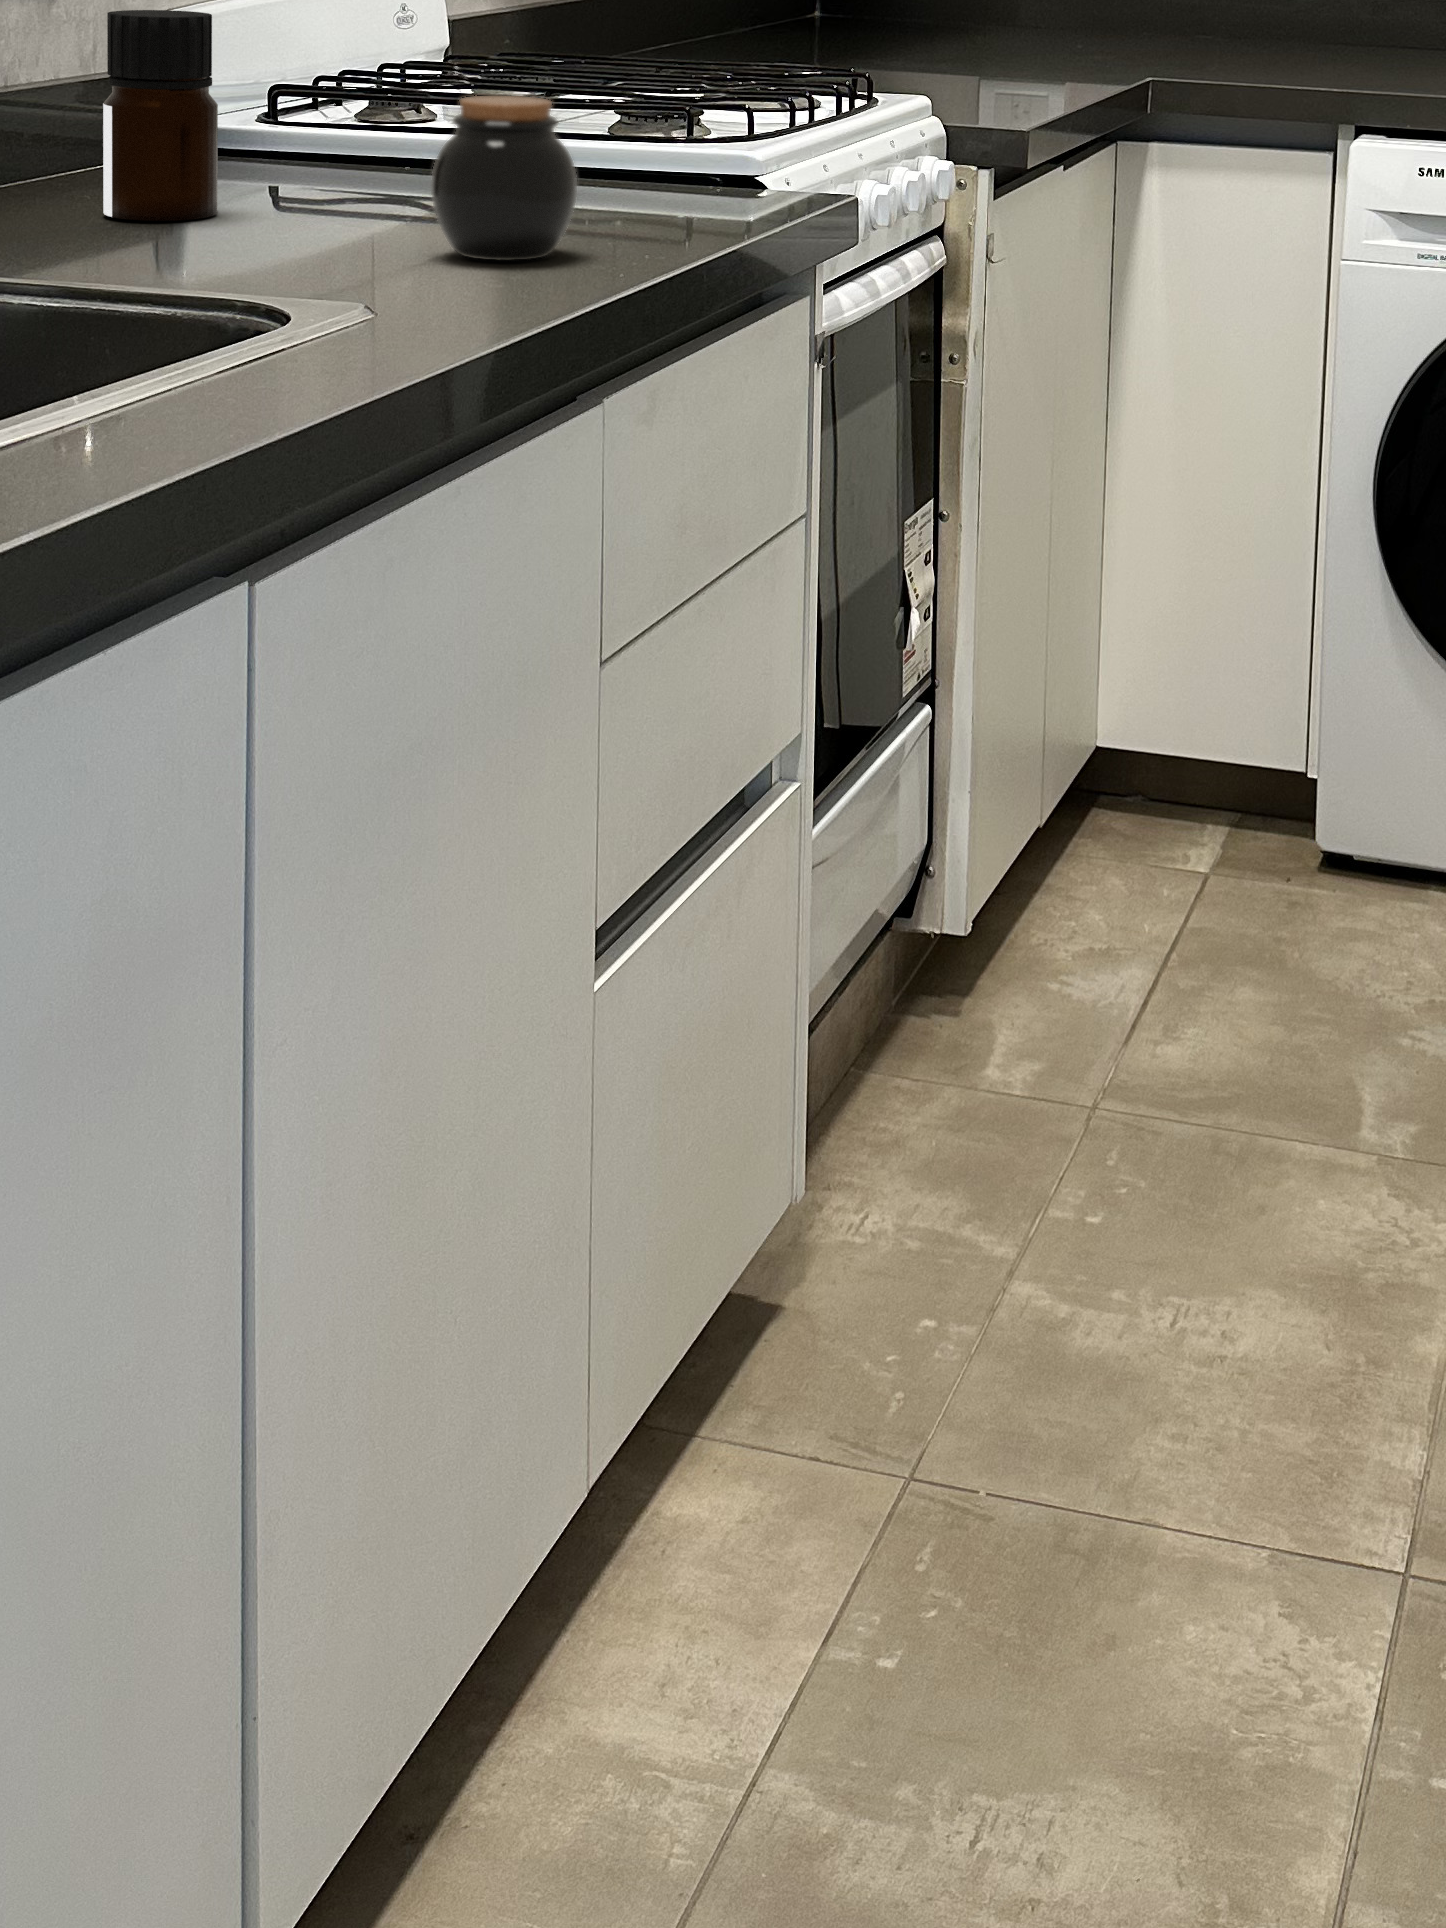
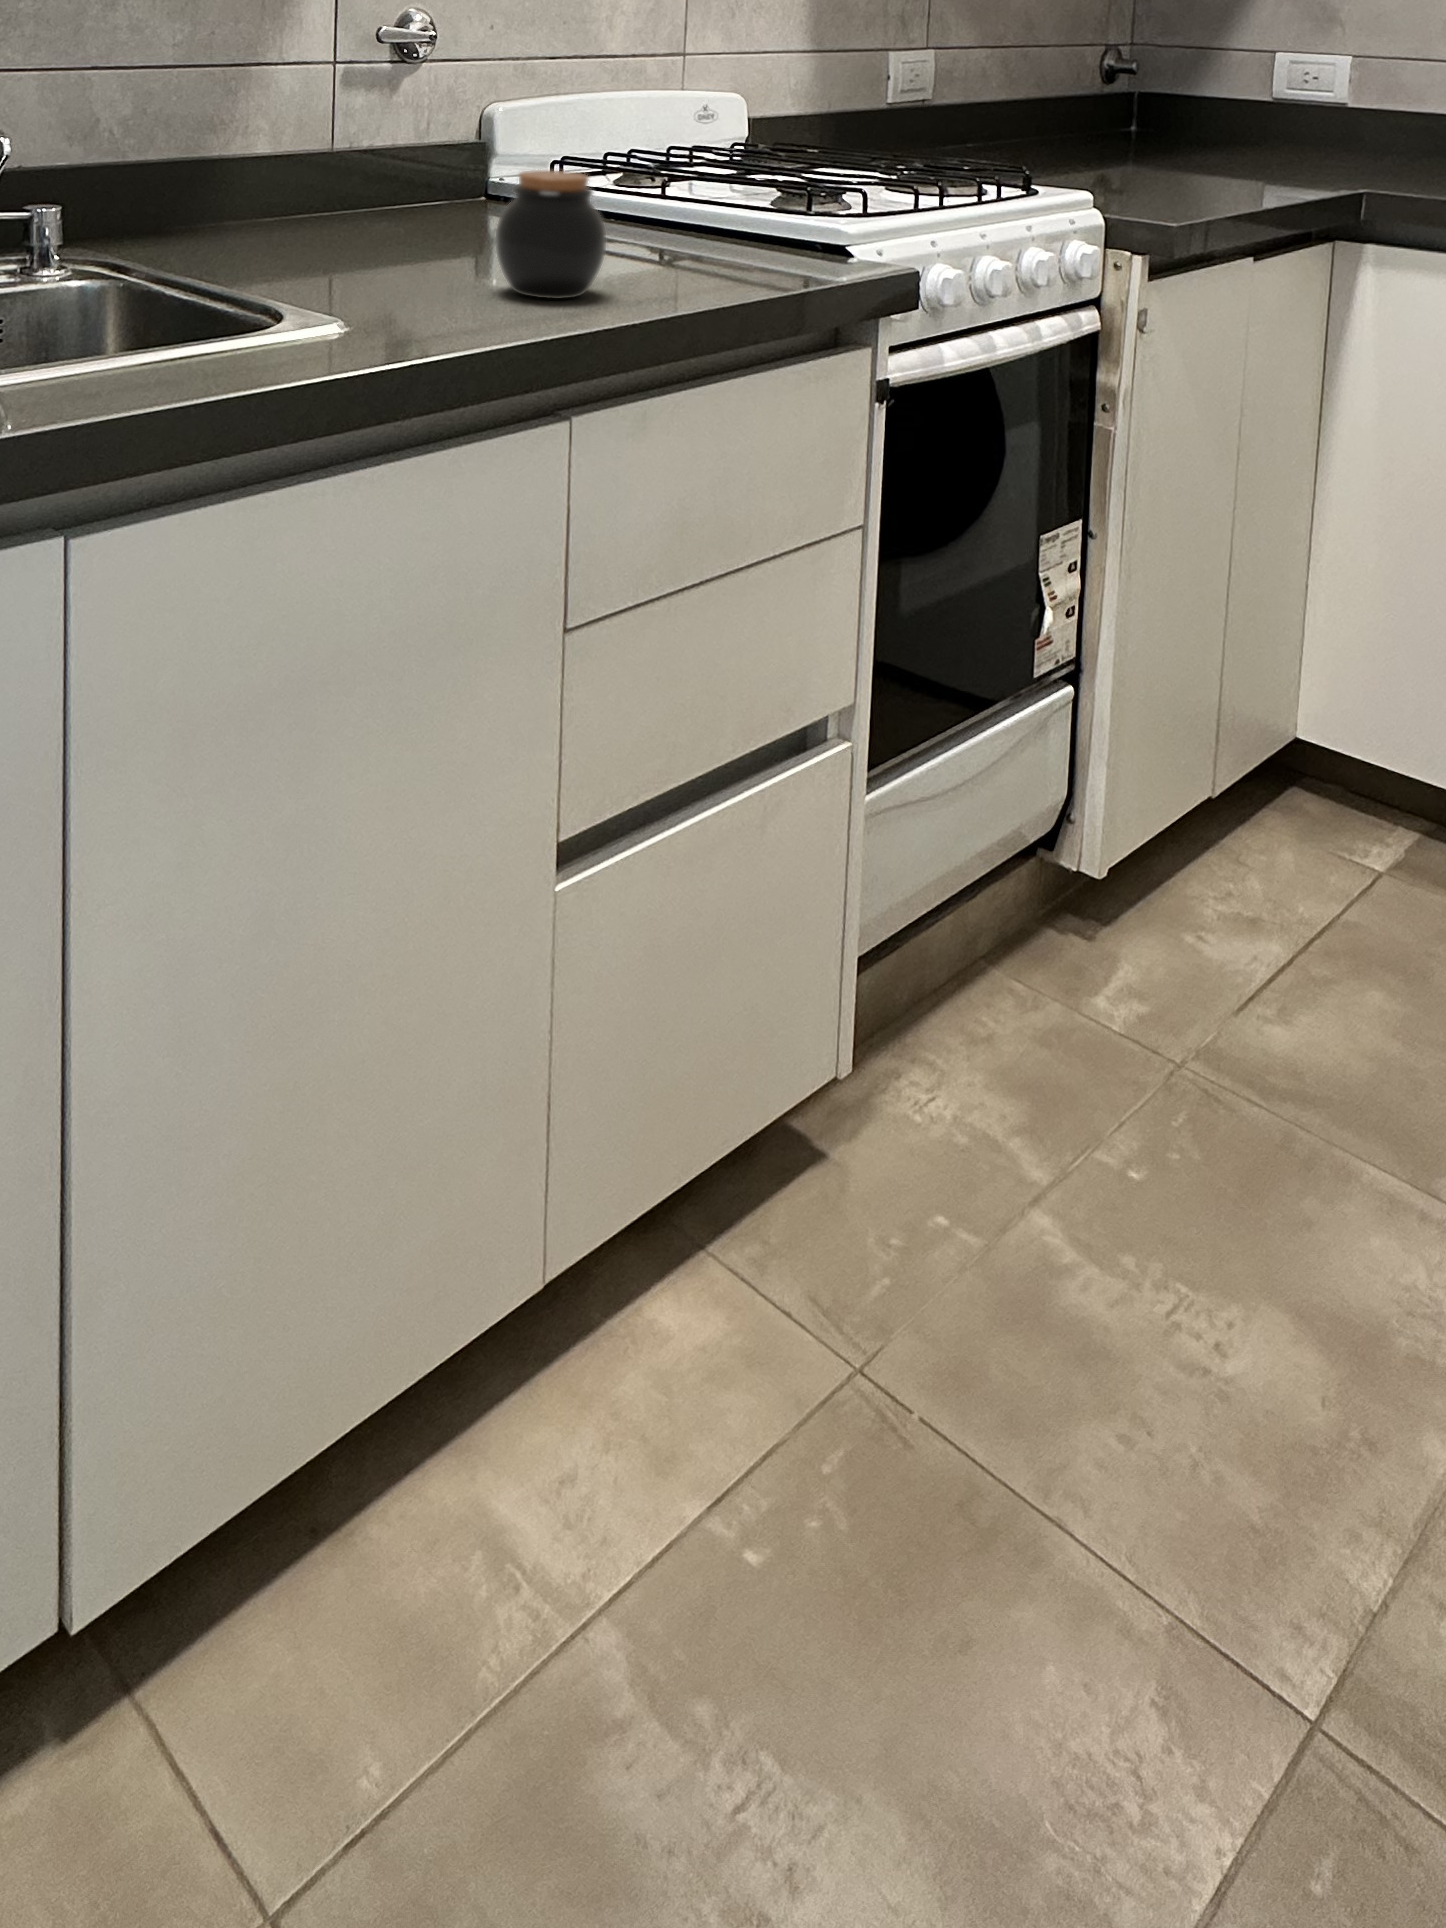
bottle: present [103,10,218,221] -> none [358,98,434,244]

